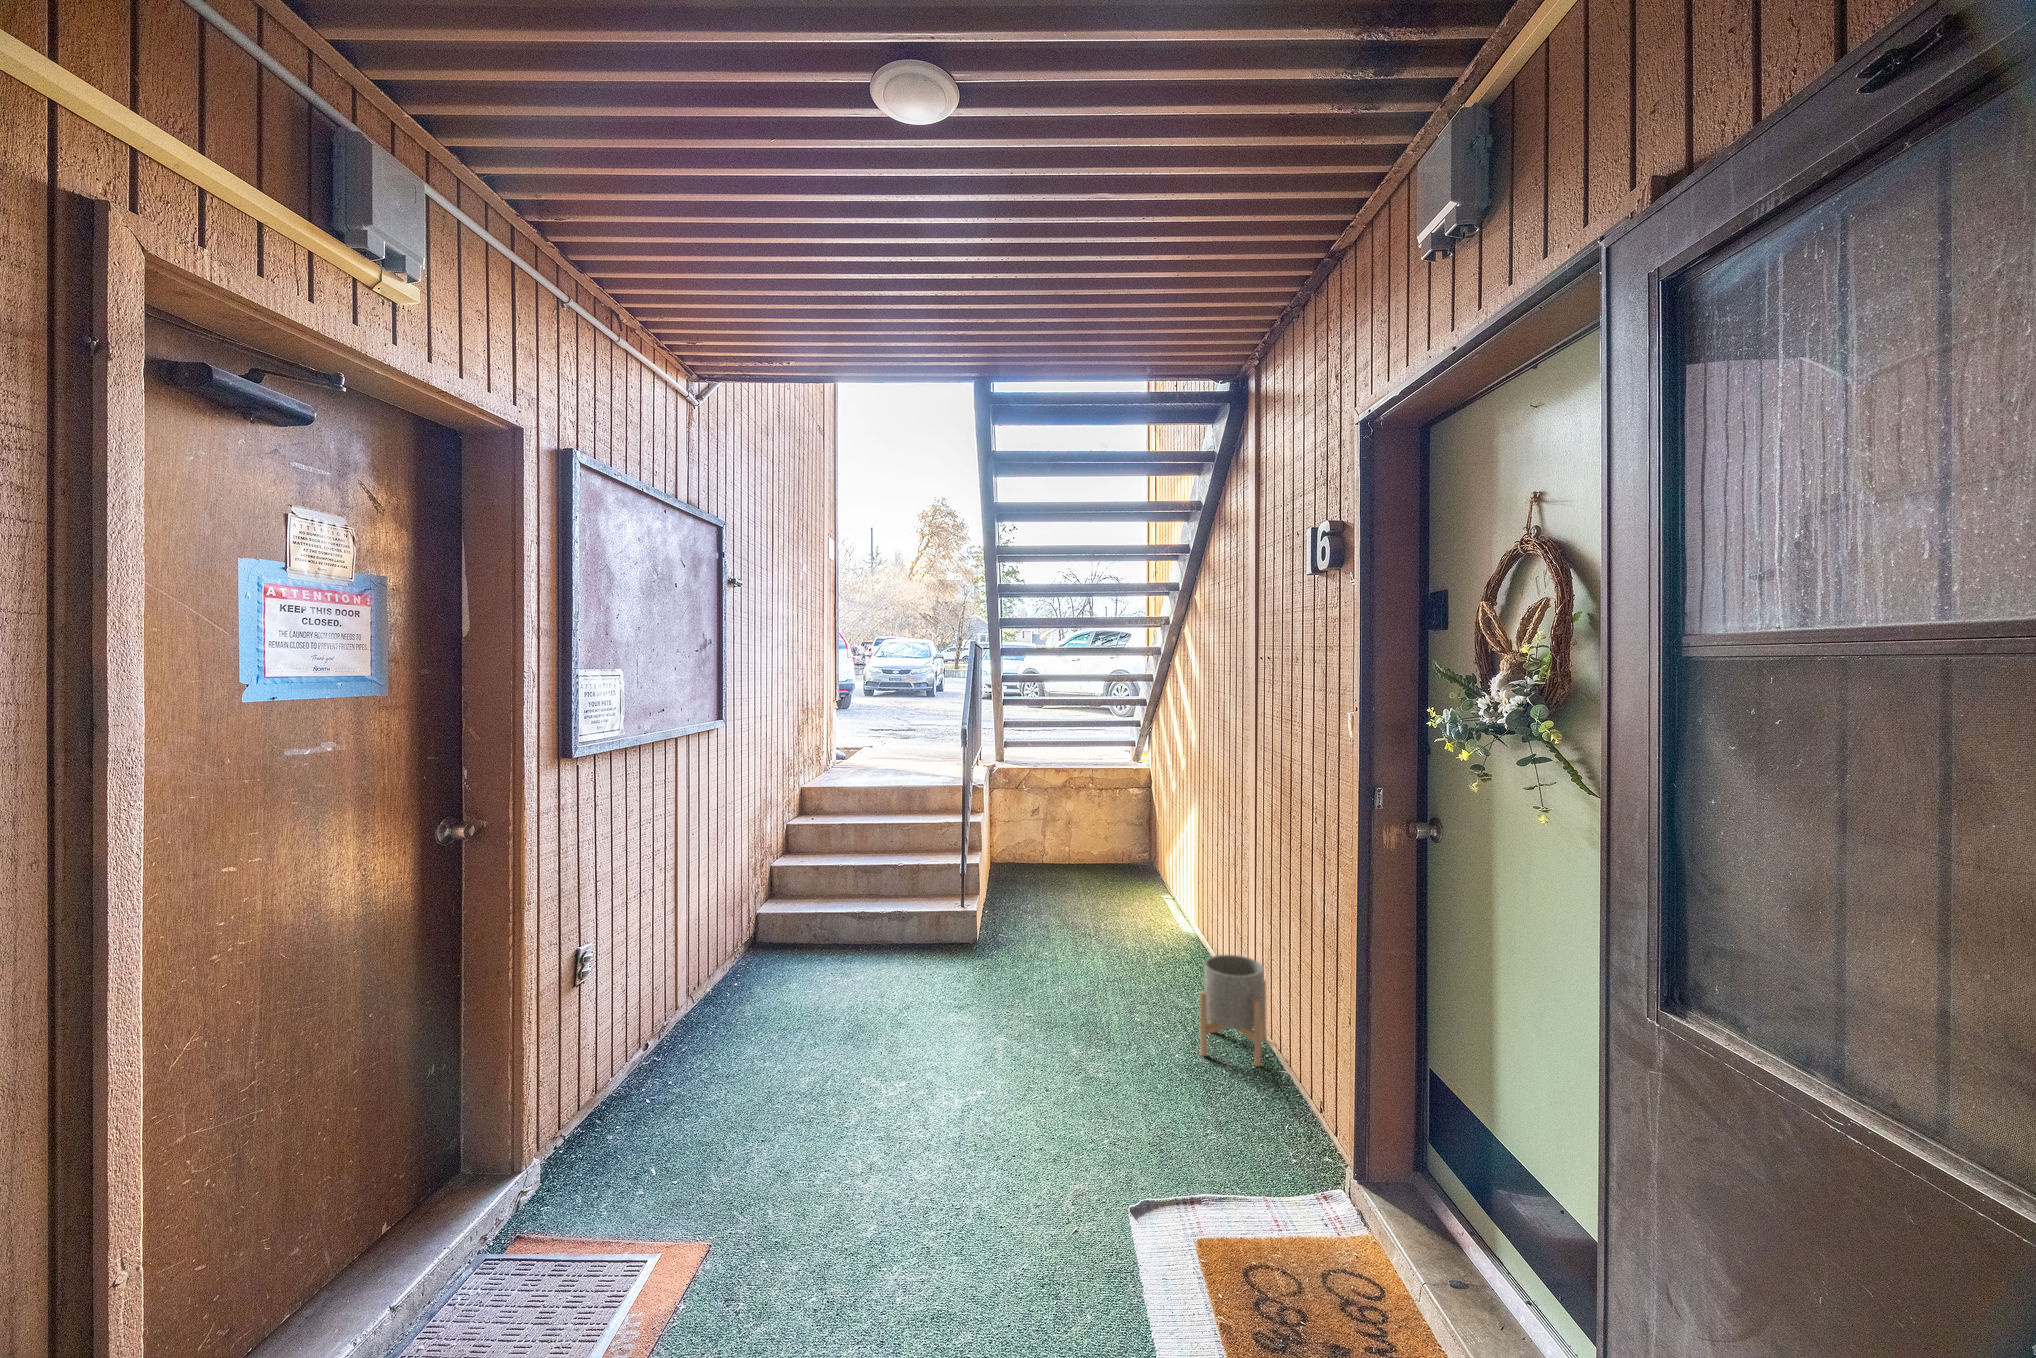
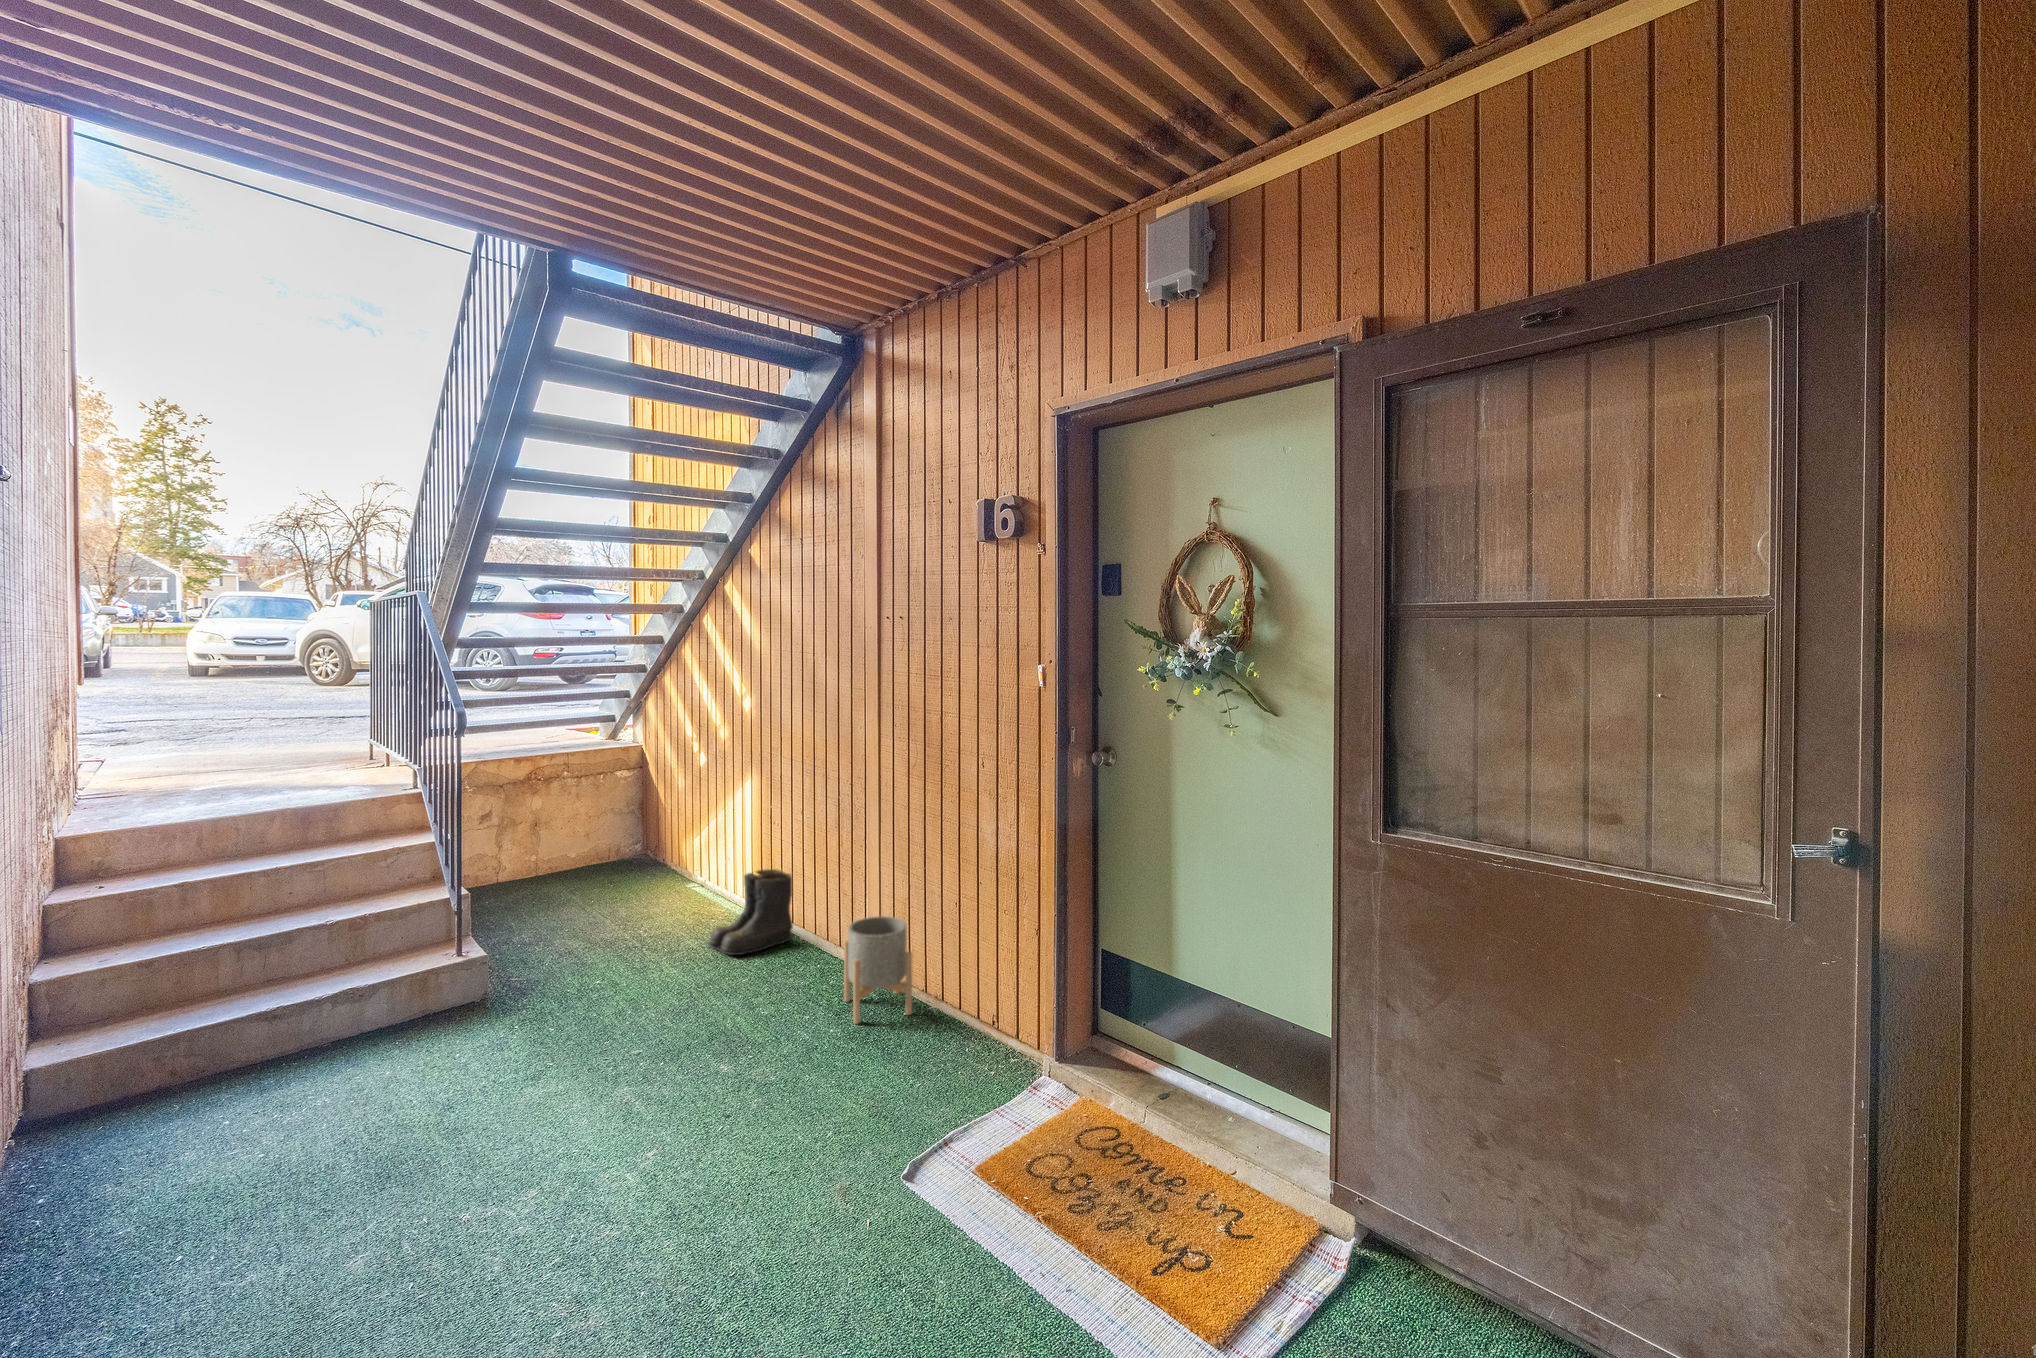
boots: none [1139,888,1212,963] -> present [709,869,793,955]

